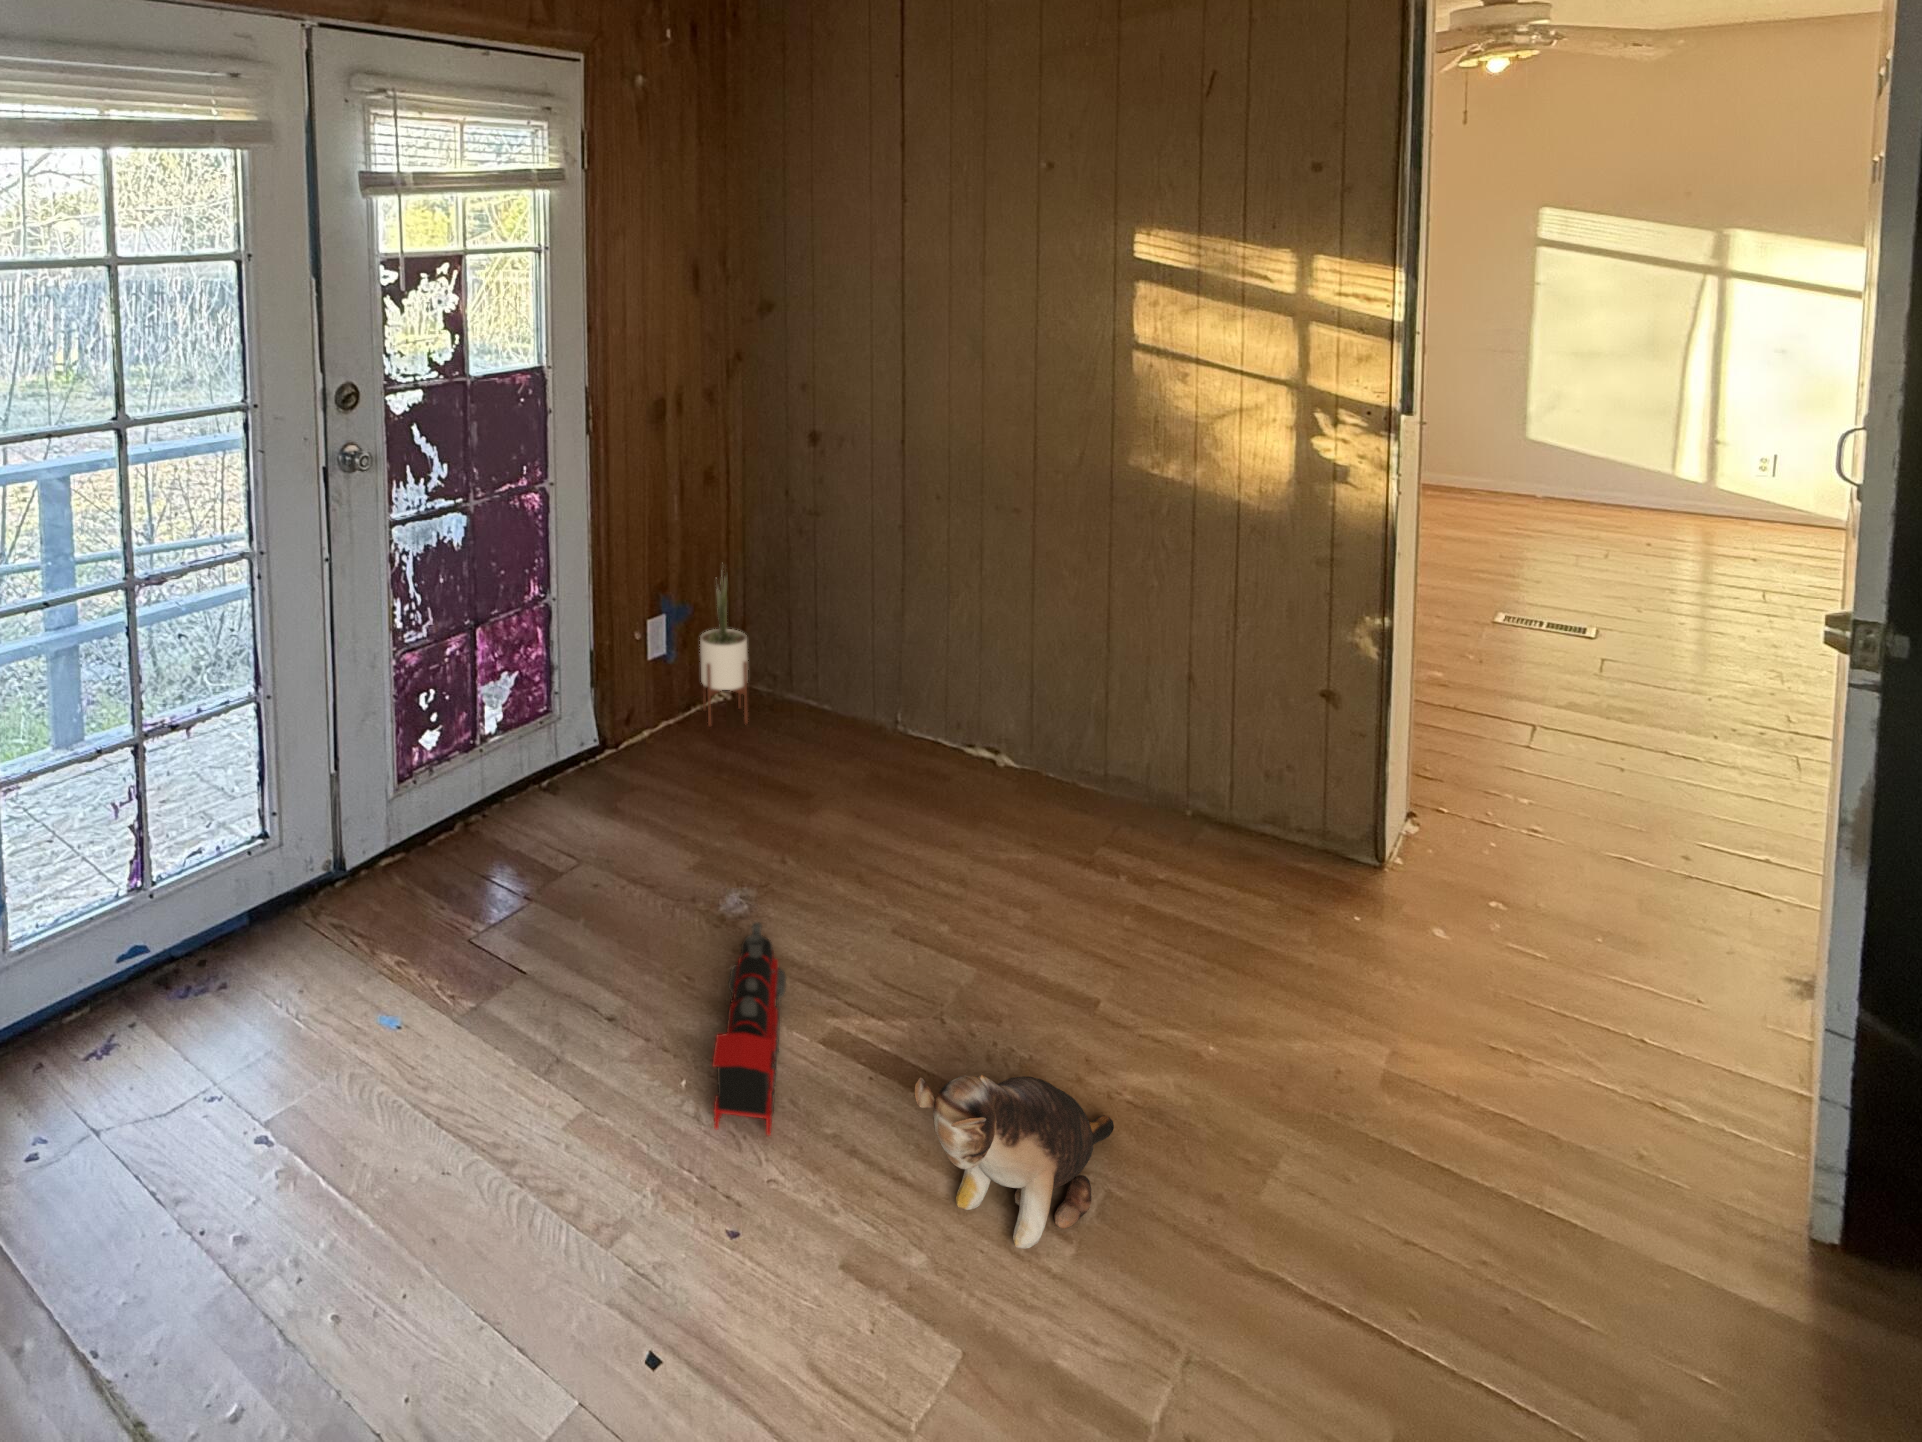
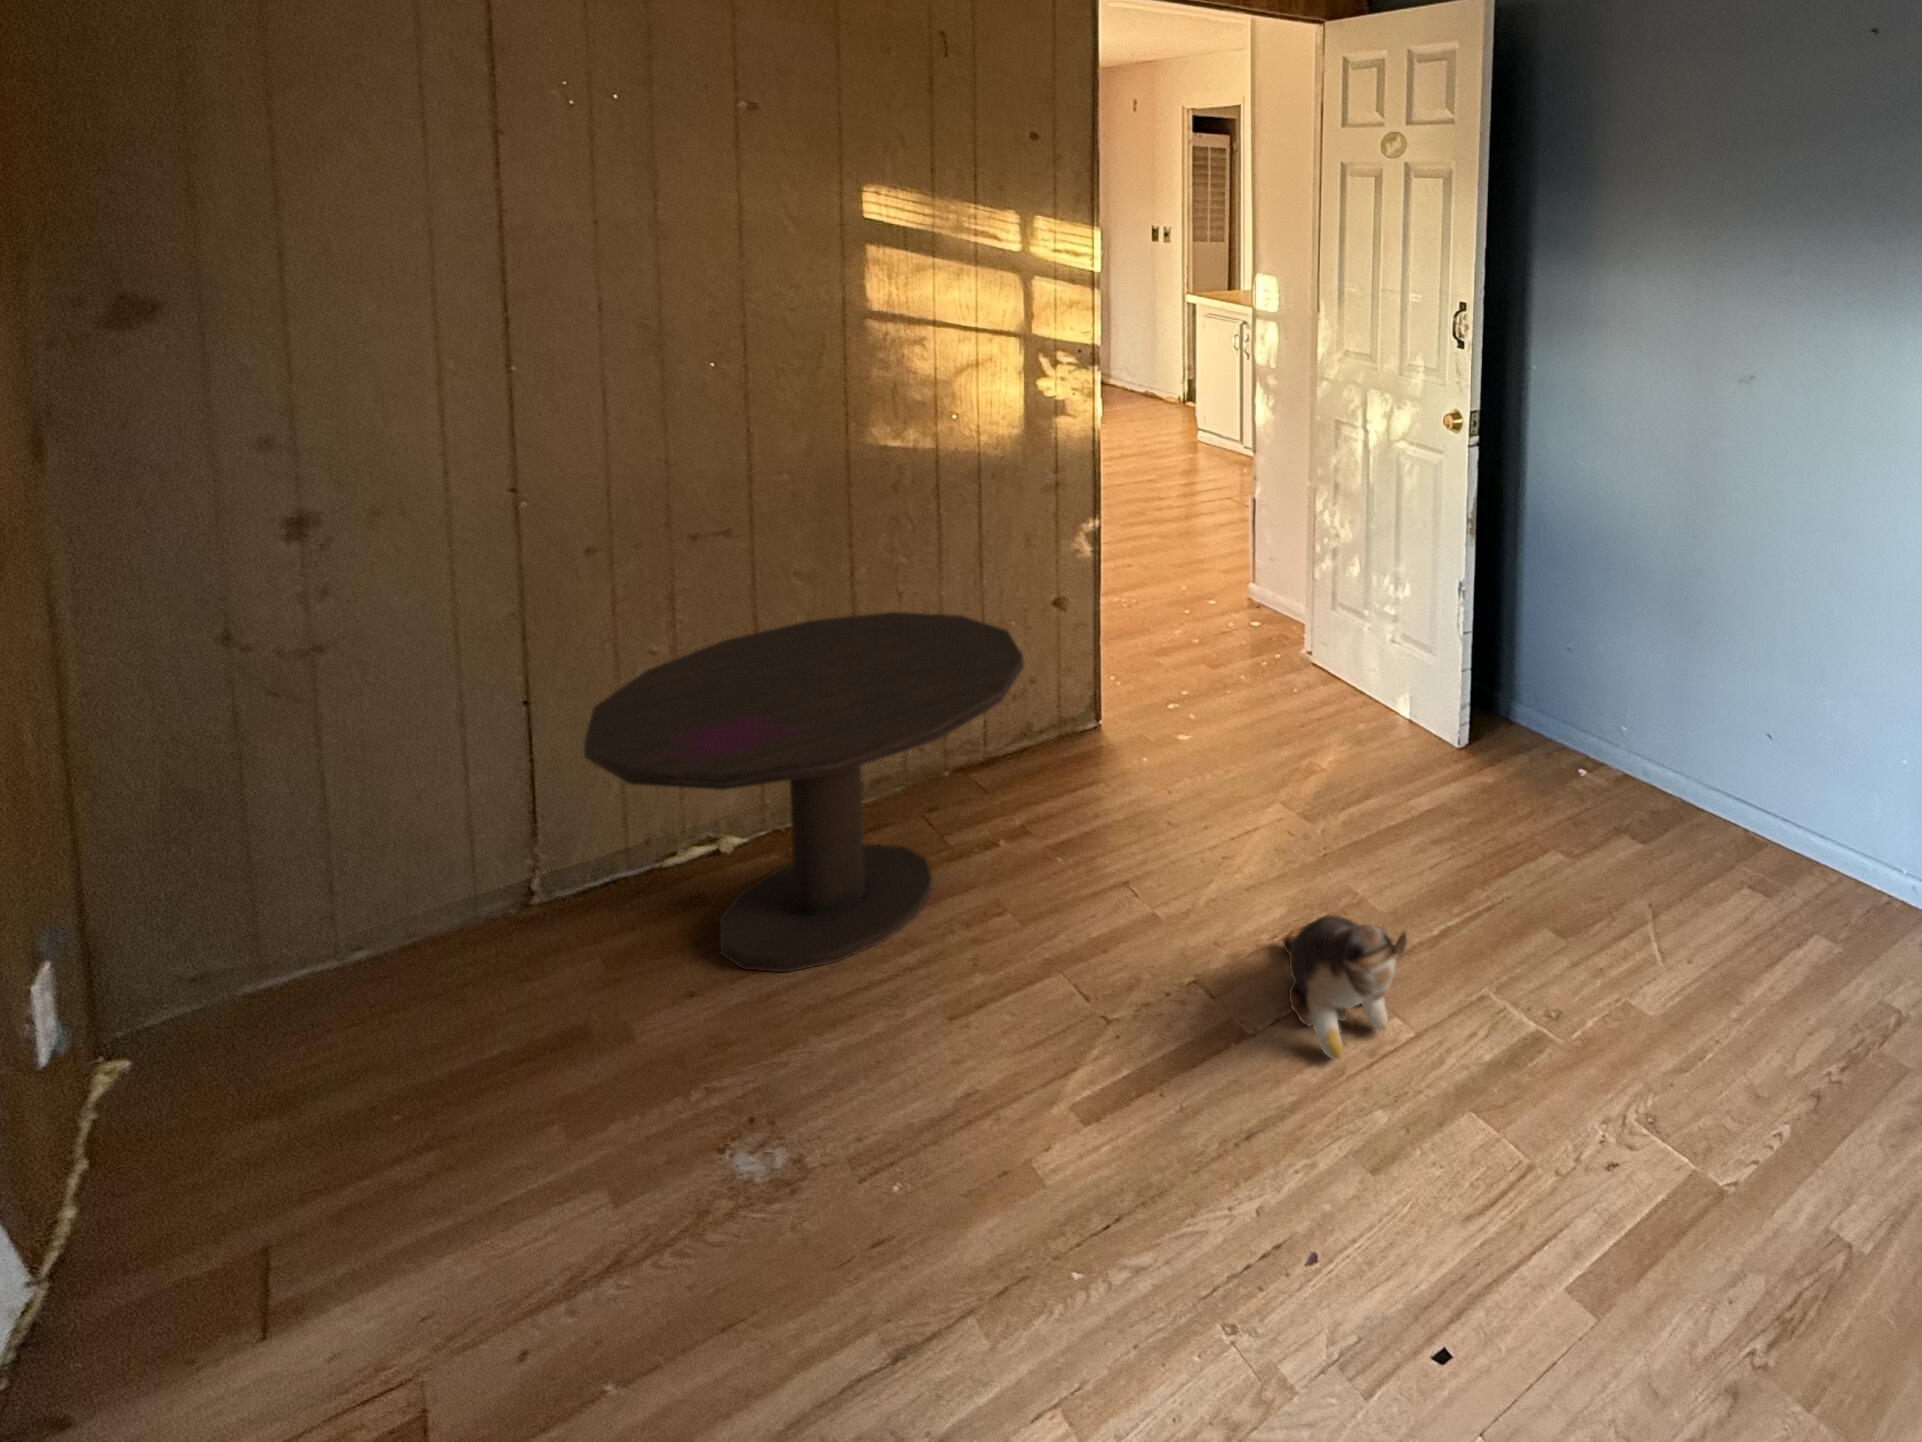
potted plant: present [700,576,748,726] -> none [60,830,247,1170]
side table: none [823,588,1135,868] -> present [584,612,1024,972]
toy train: present [712,922,786,1135] -> none [936,1089,1225,1255]

